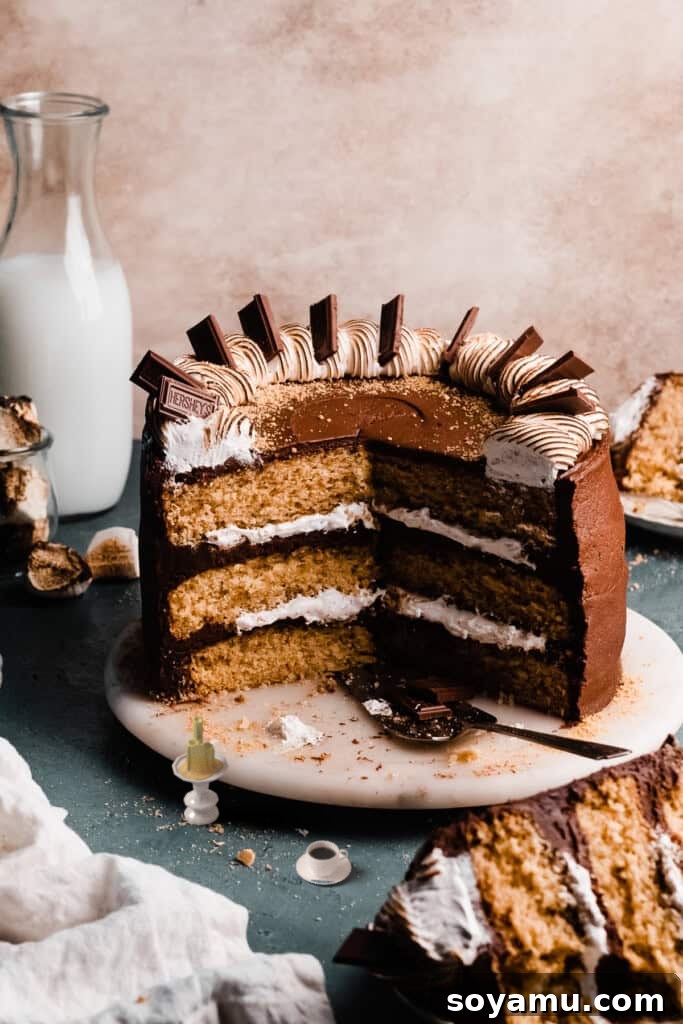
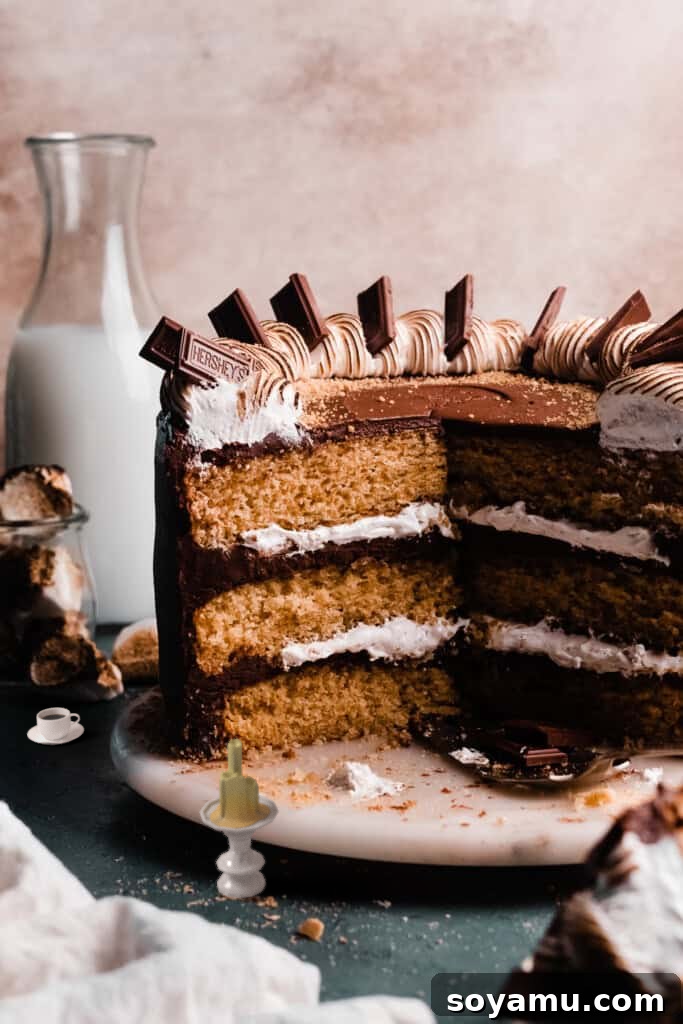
coffee cup: present [296,841,351,883] -> present [27,708,84,745]

